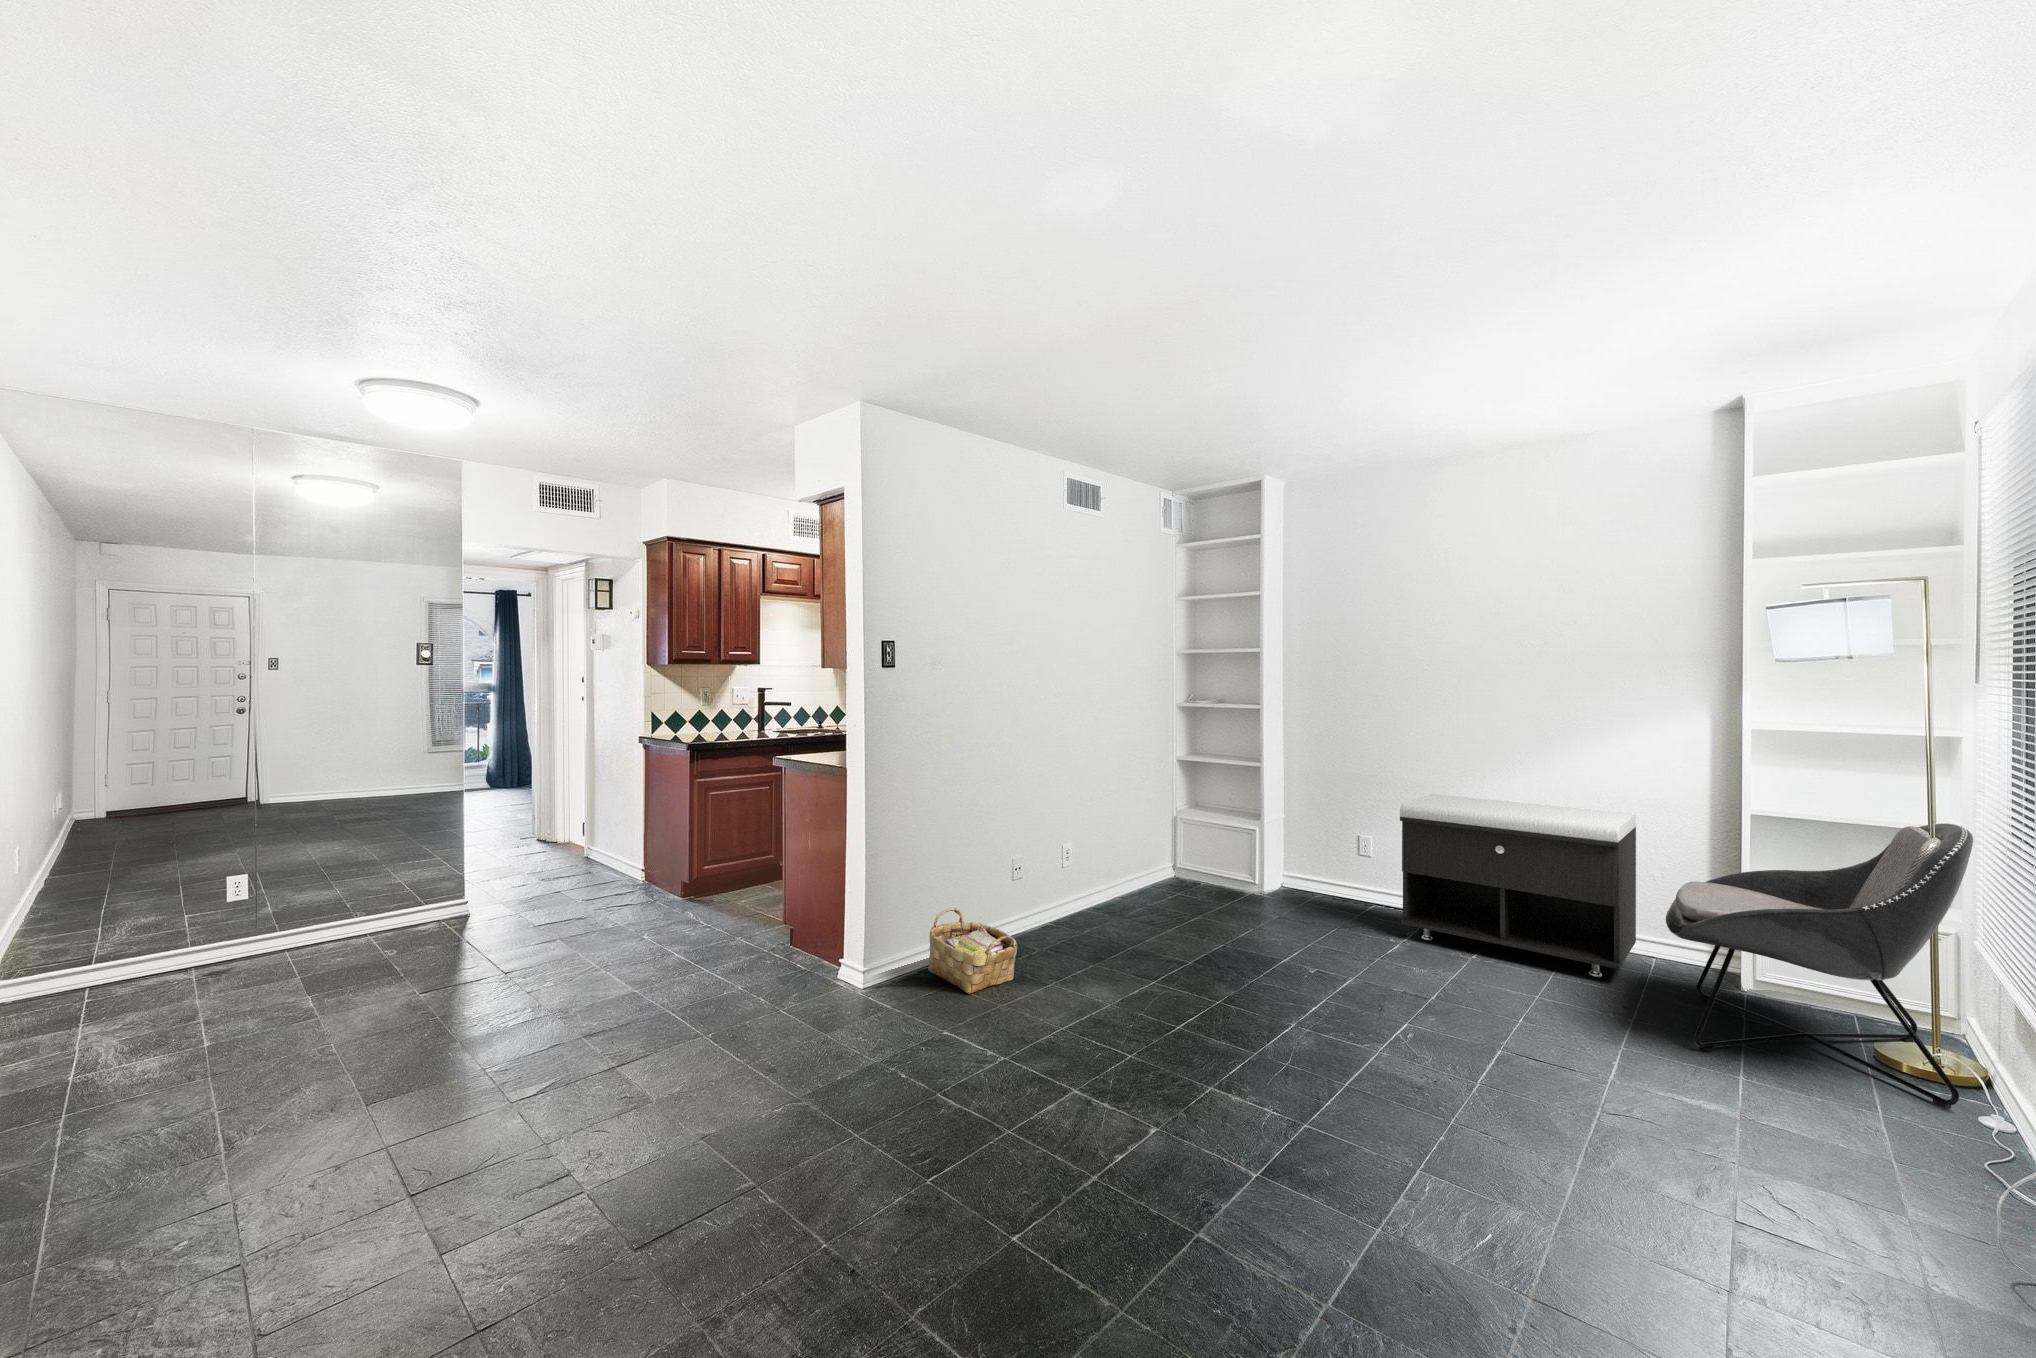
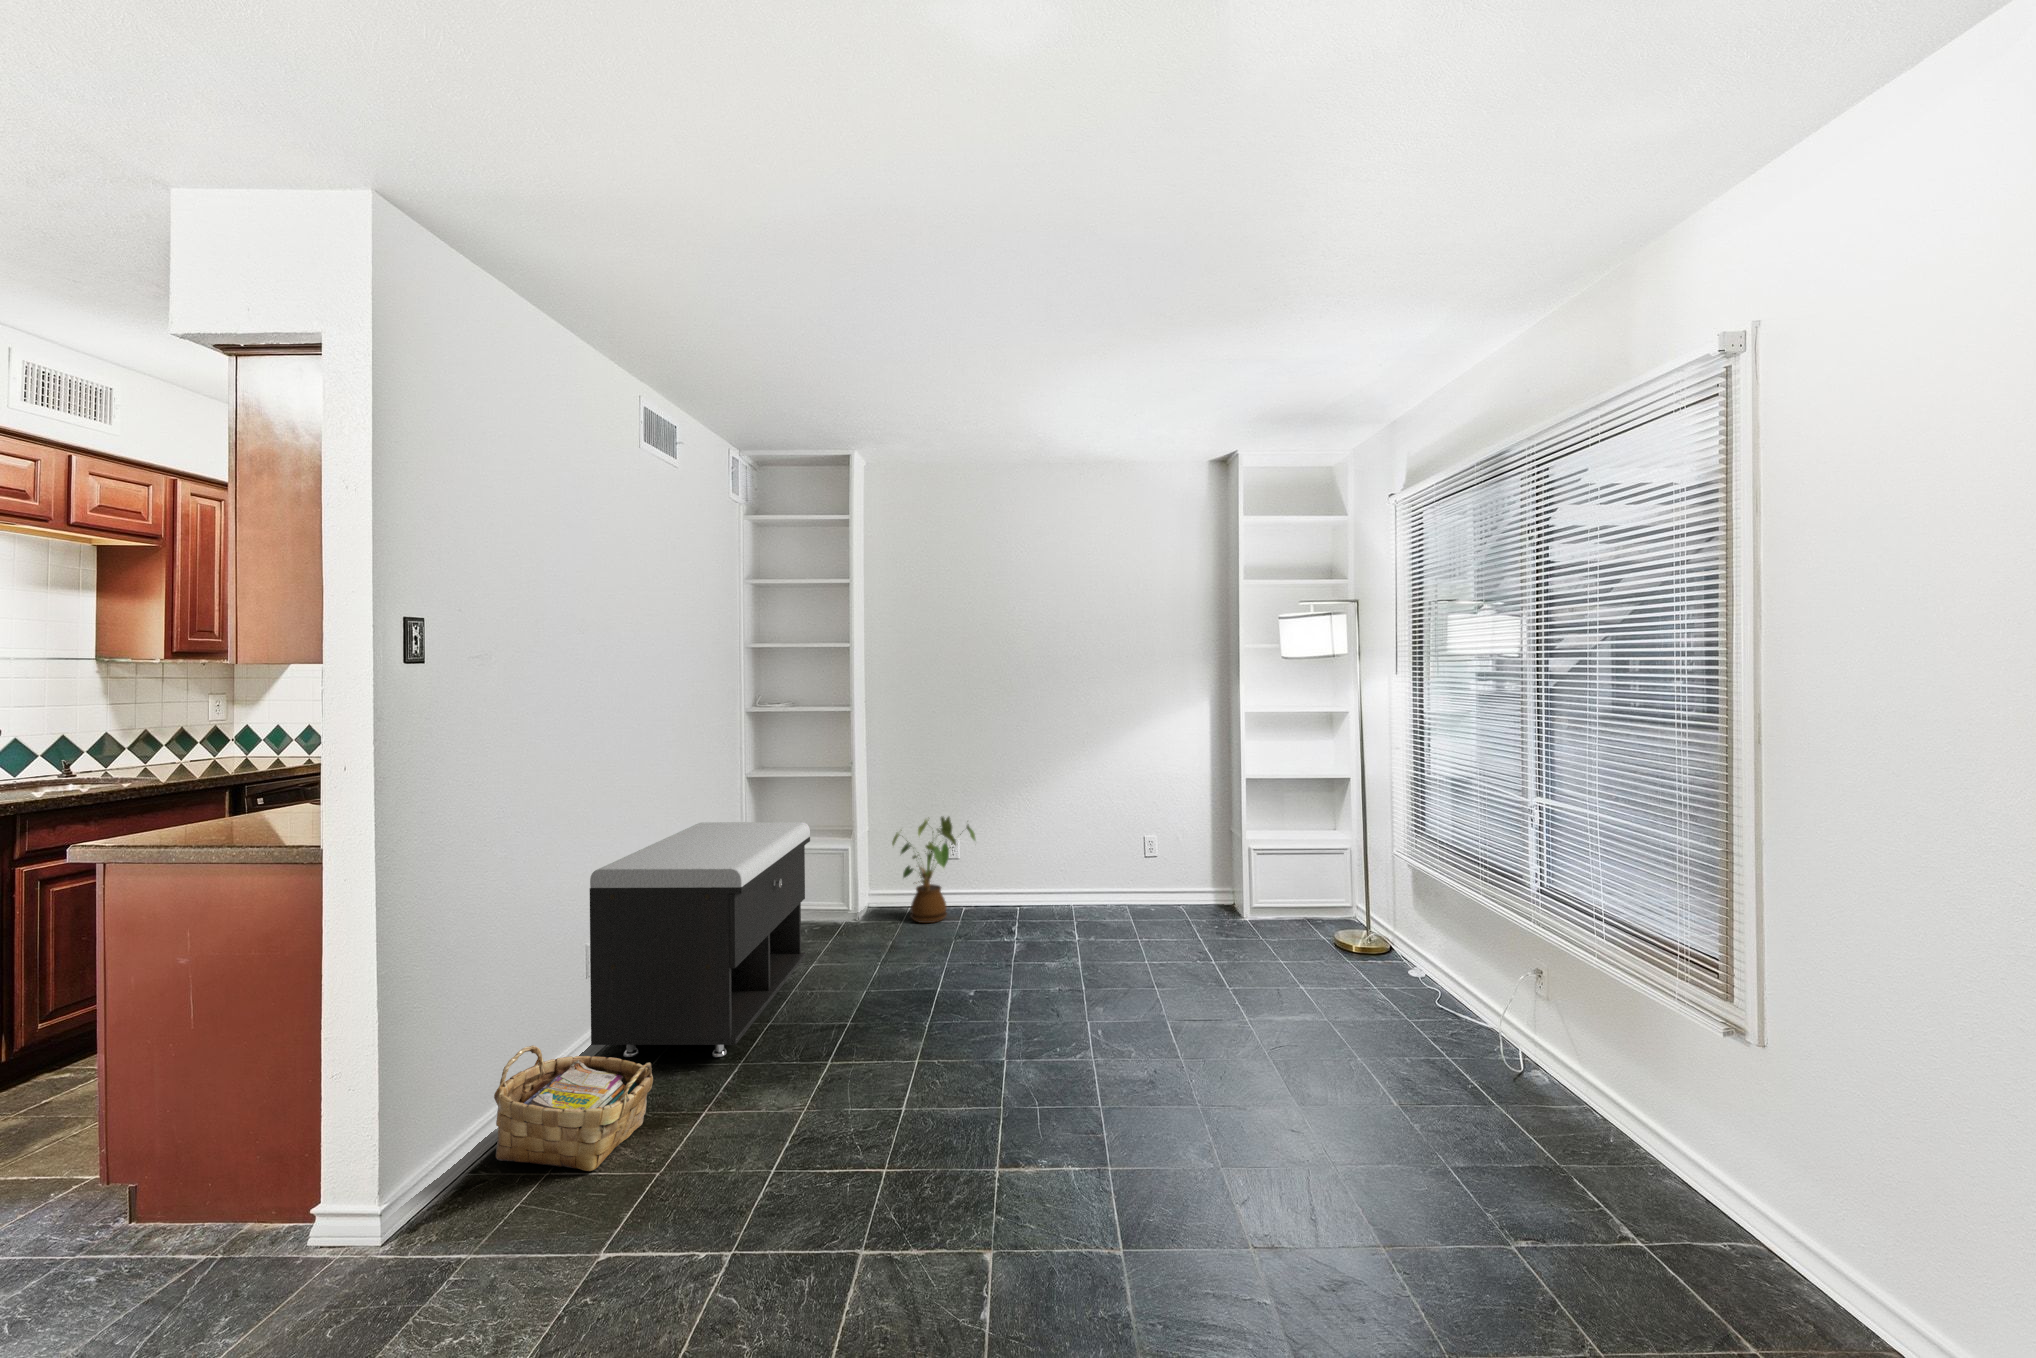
storage bench: present [1400,794,1636,977] -> present [590,822,810,1057]
house plant: none [1297,812,1383,913] -> present [892,817,975,923]
lounge chair: present [1666,823,1973,1109] -> none [1219,775,1405,975]

